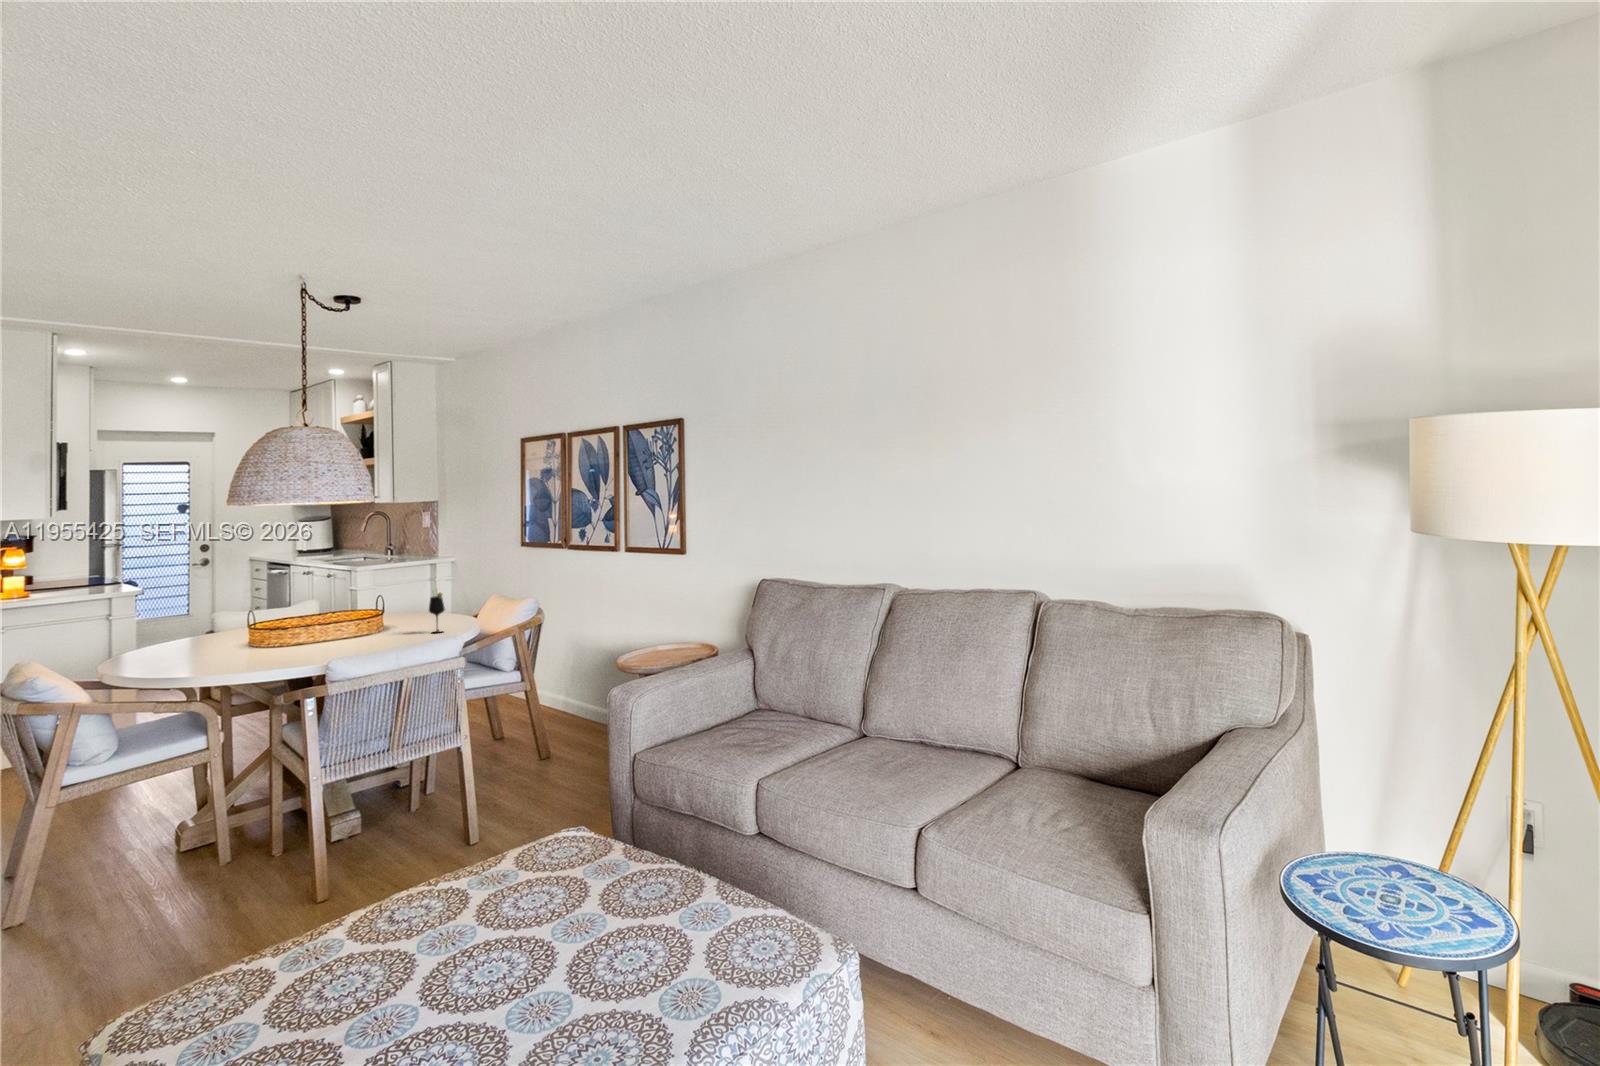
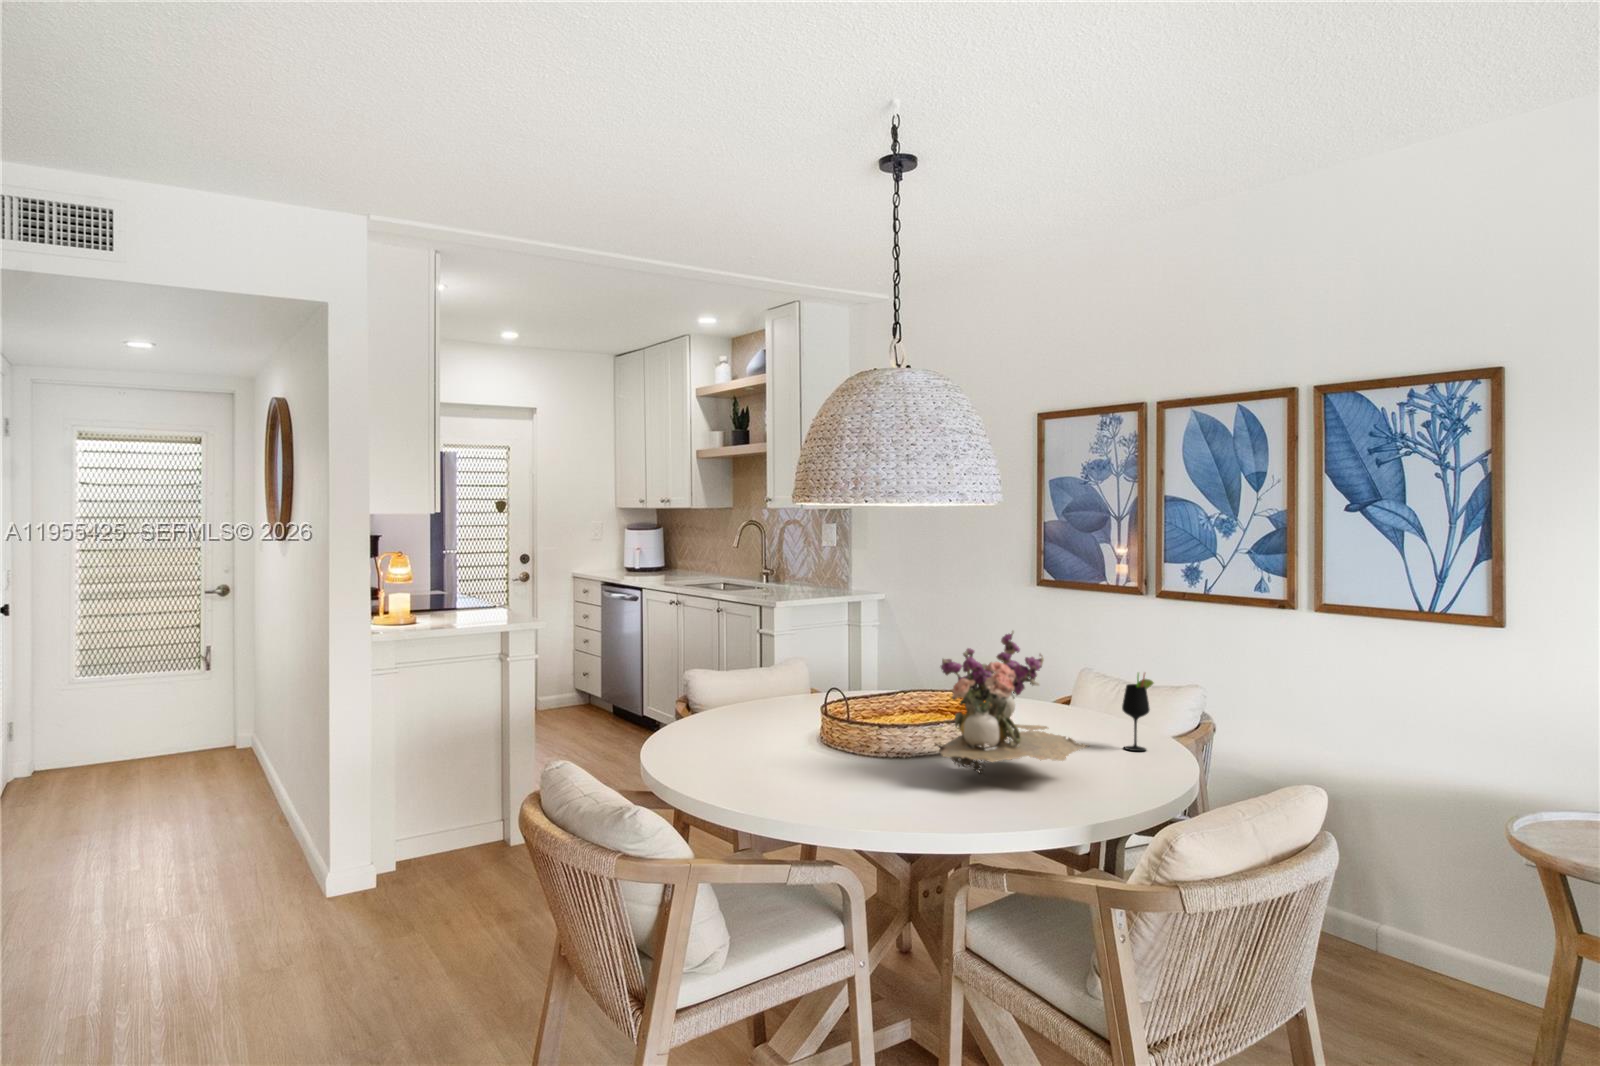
flower arrangement: none [264,569,370,648] -> present [937,631,1088,774]

